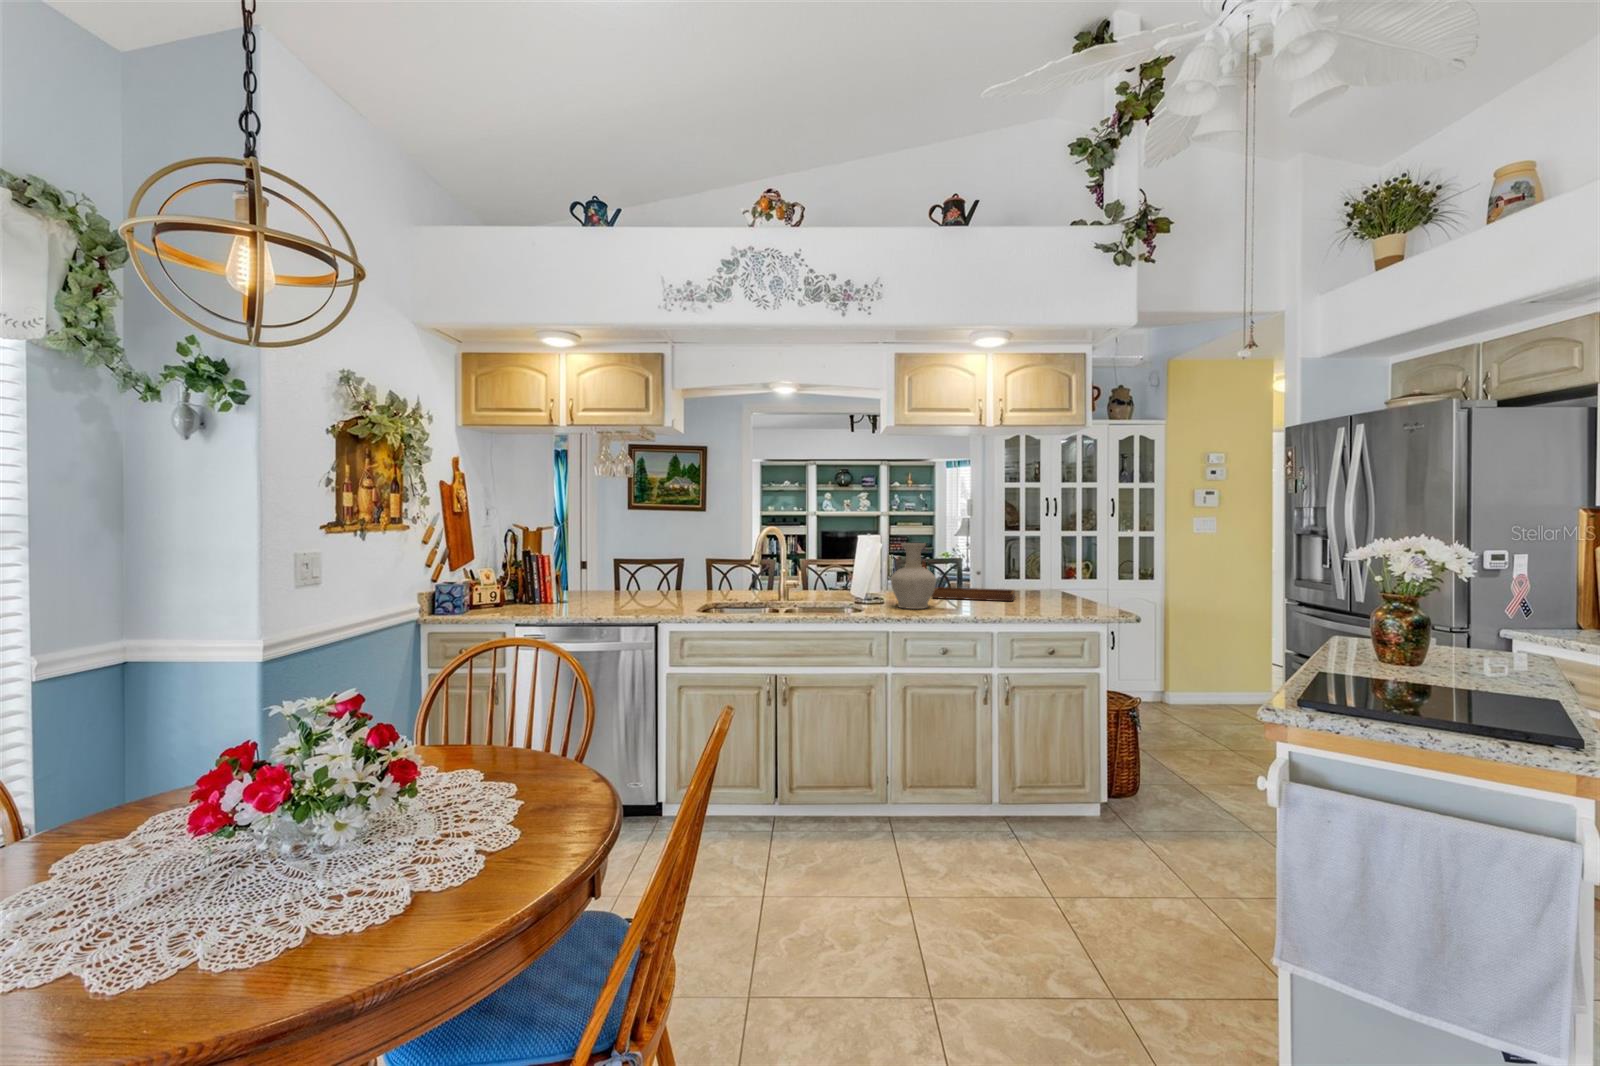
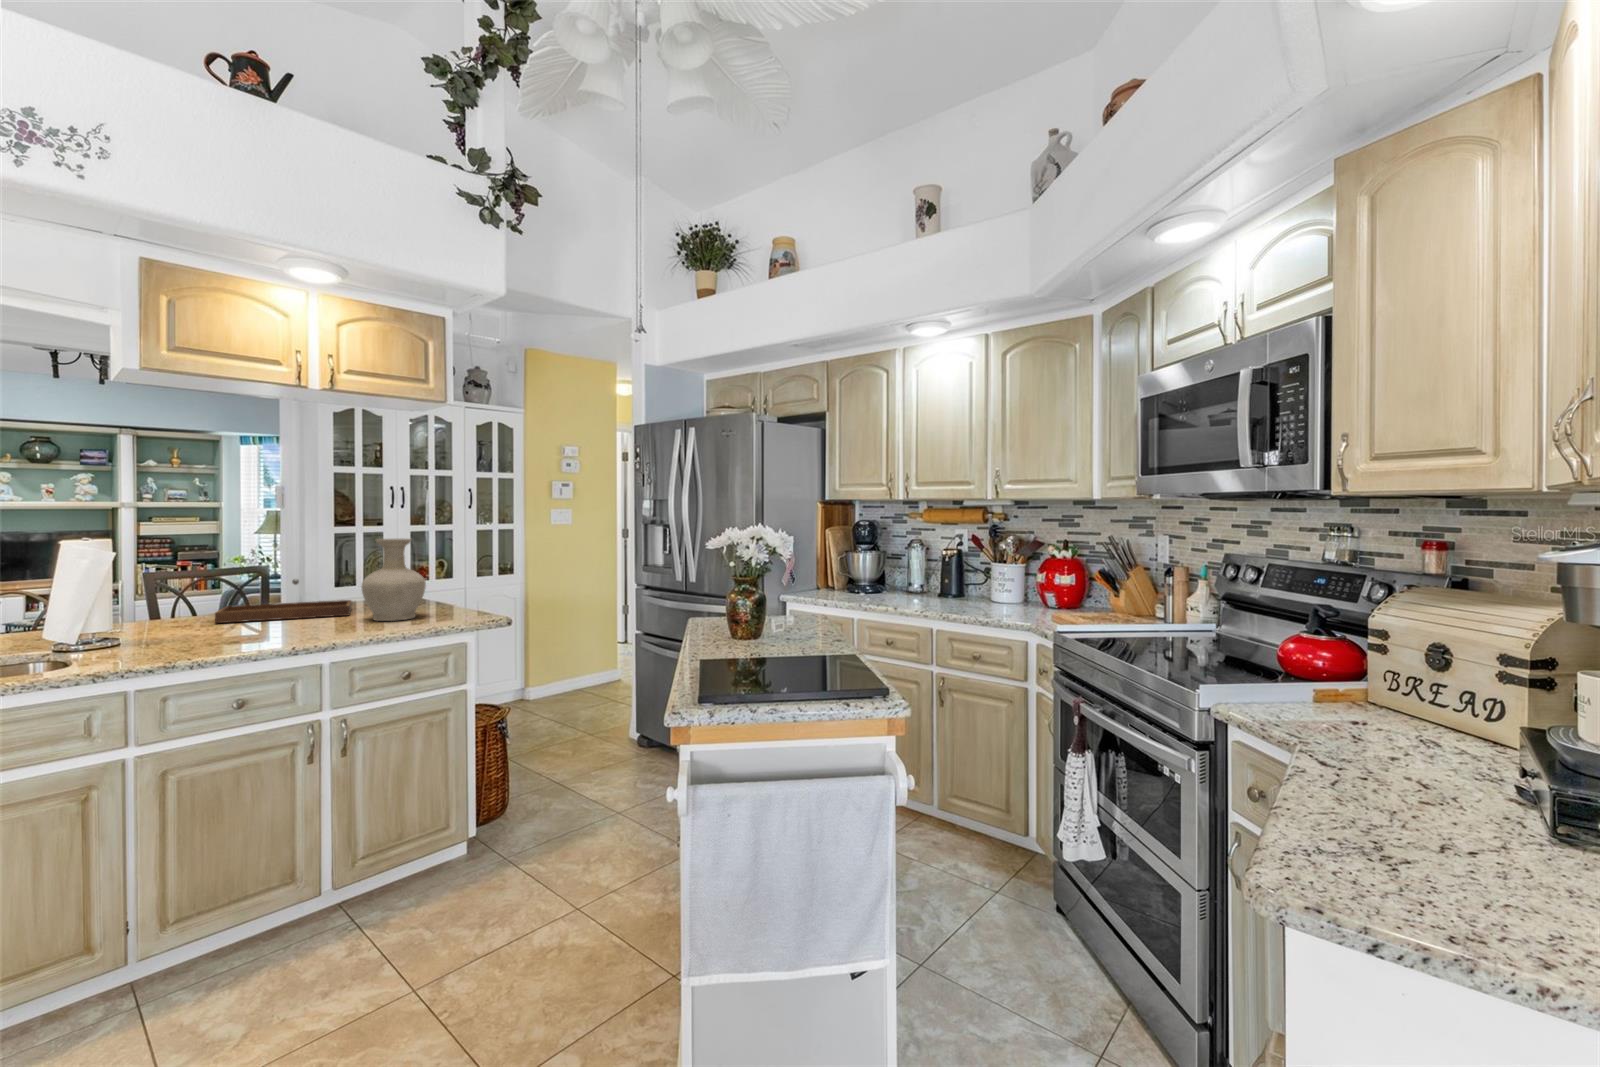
vase: present [891,543,936,609] -> present [361,538,426,621]

